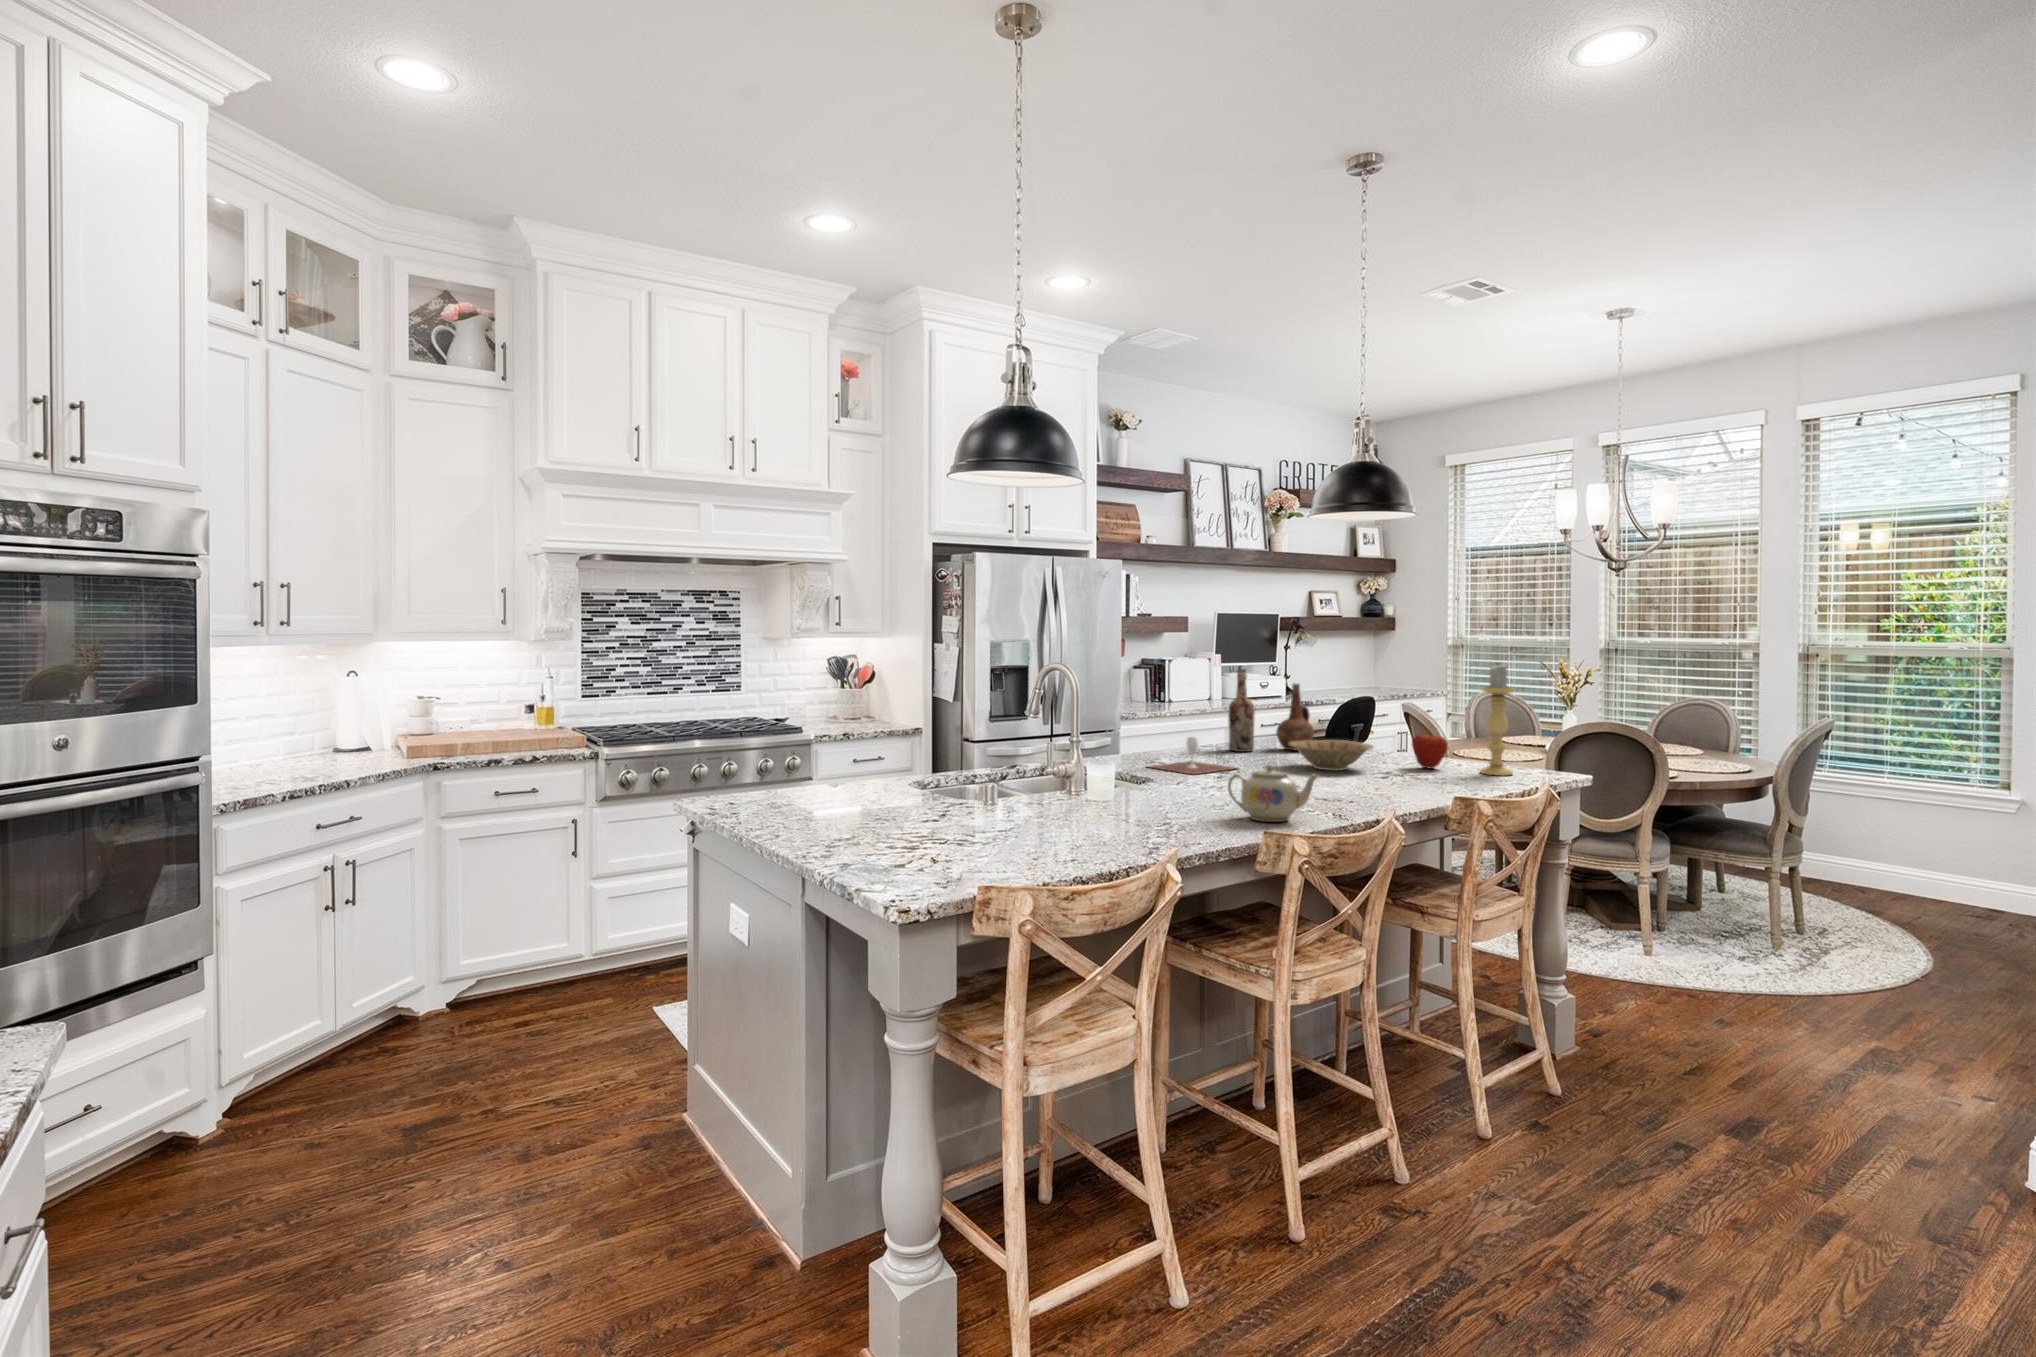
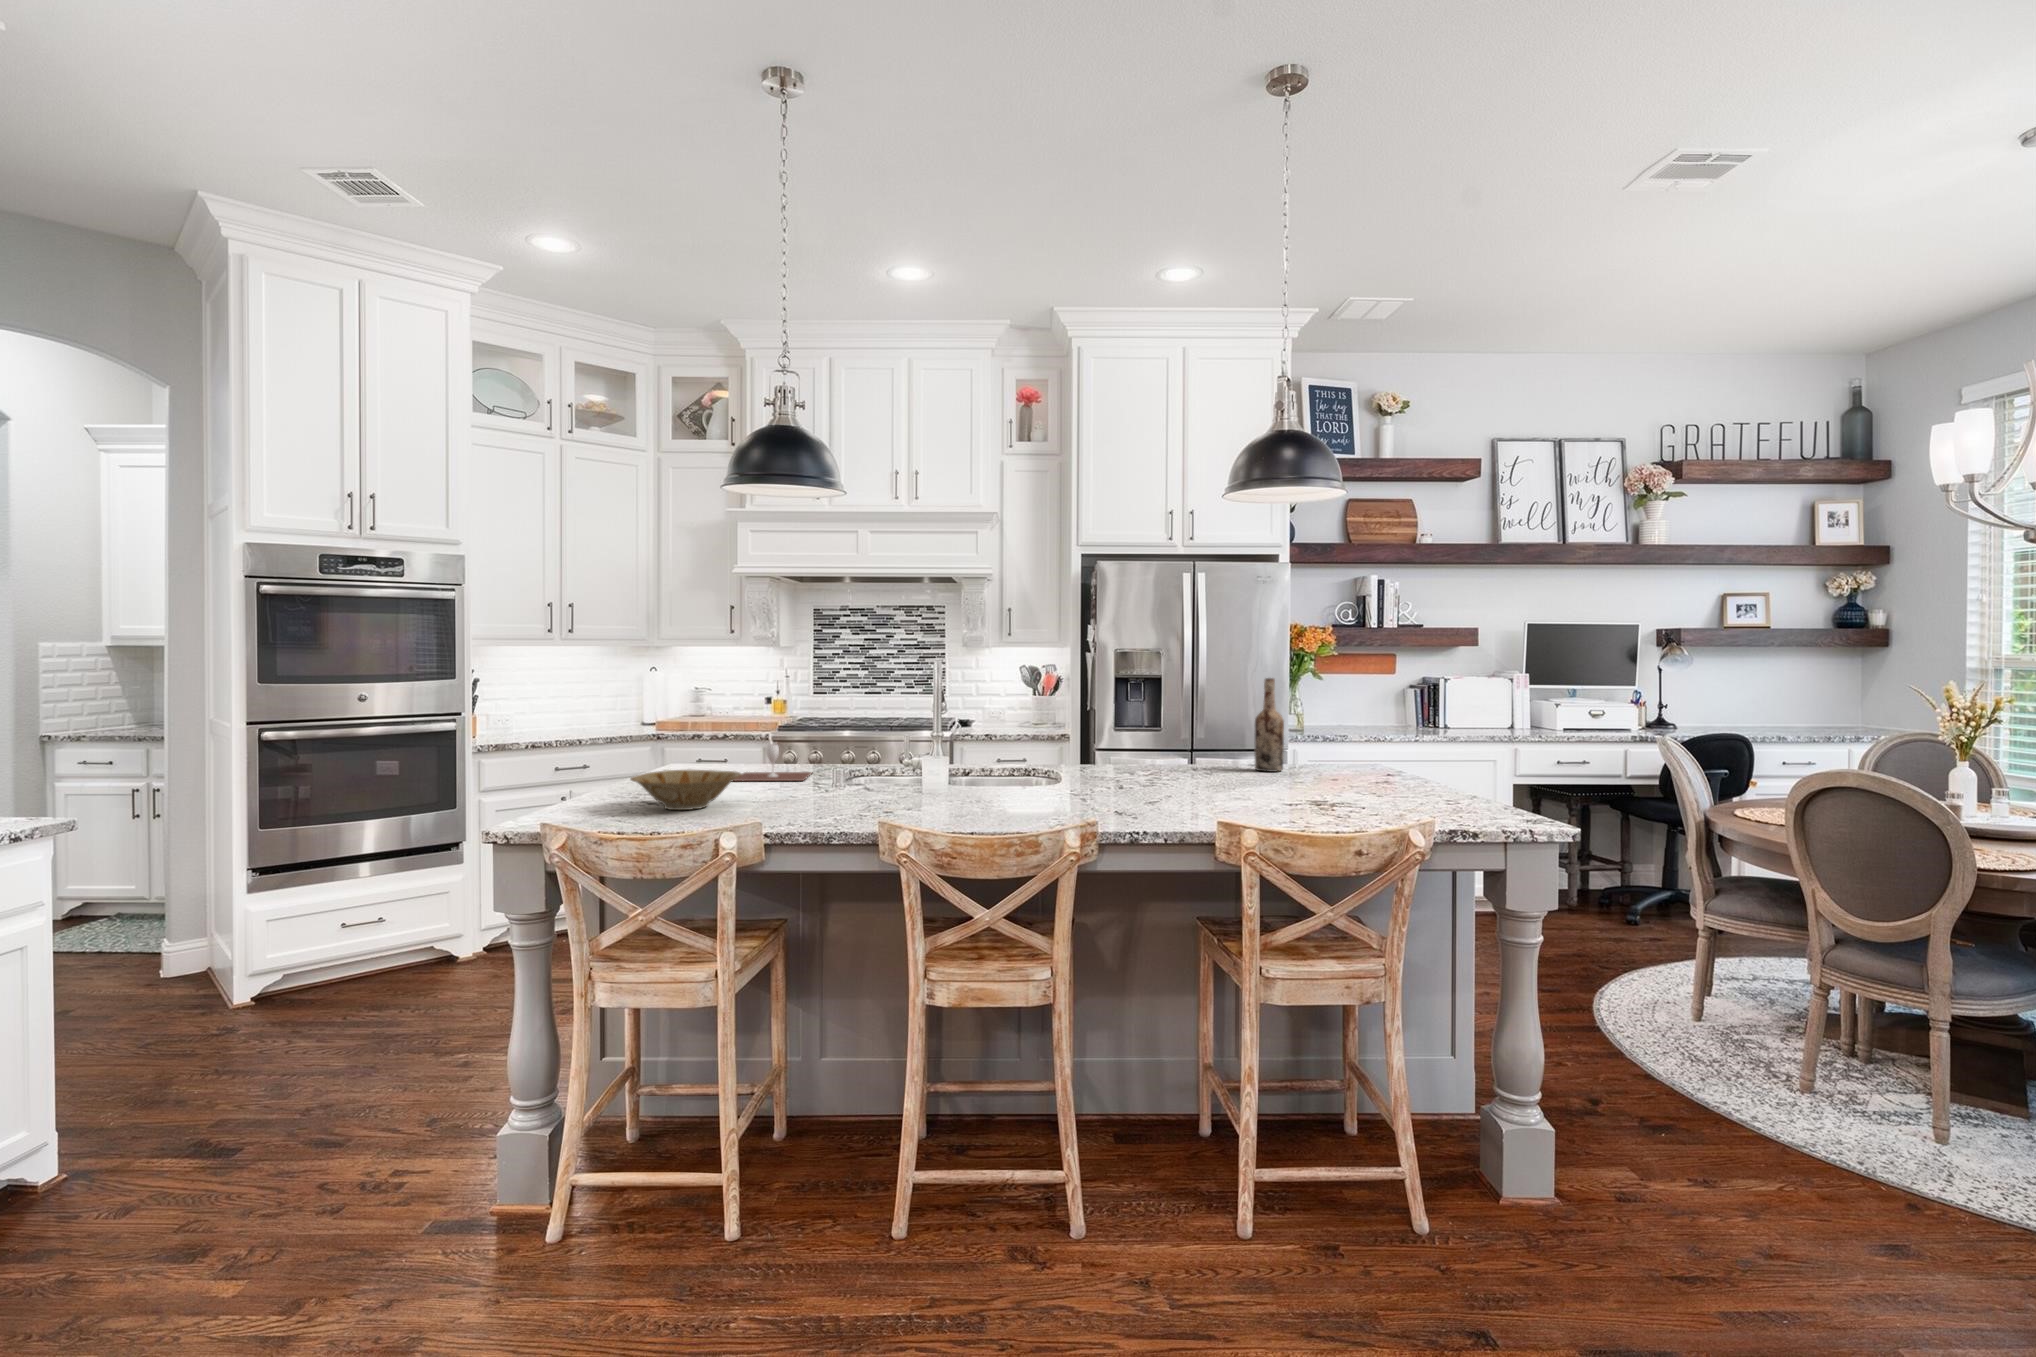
candle holder: present [1480,666,1514,776] -> none [1438,671,1480,814]
ceramic pitcher: present [1276,684,1314,750] -> none [1312,696,1358,774]
apple: present [1412,734,1448,769] -> none [1377,756,1422,801]
wine glass: present [1150,737,1234,775] -> present [733,744,812,781]
bowl: present [1289,740,1373,771] -> present [631,770,742,810]
teapot: present [1228,765,1319,822] -> none [958,762,1016,821]

